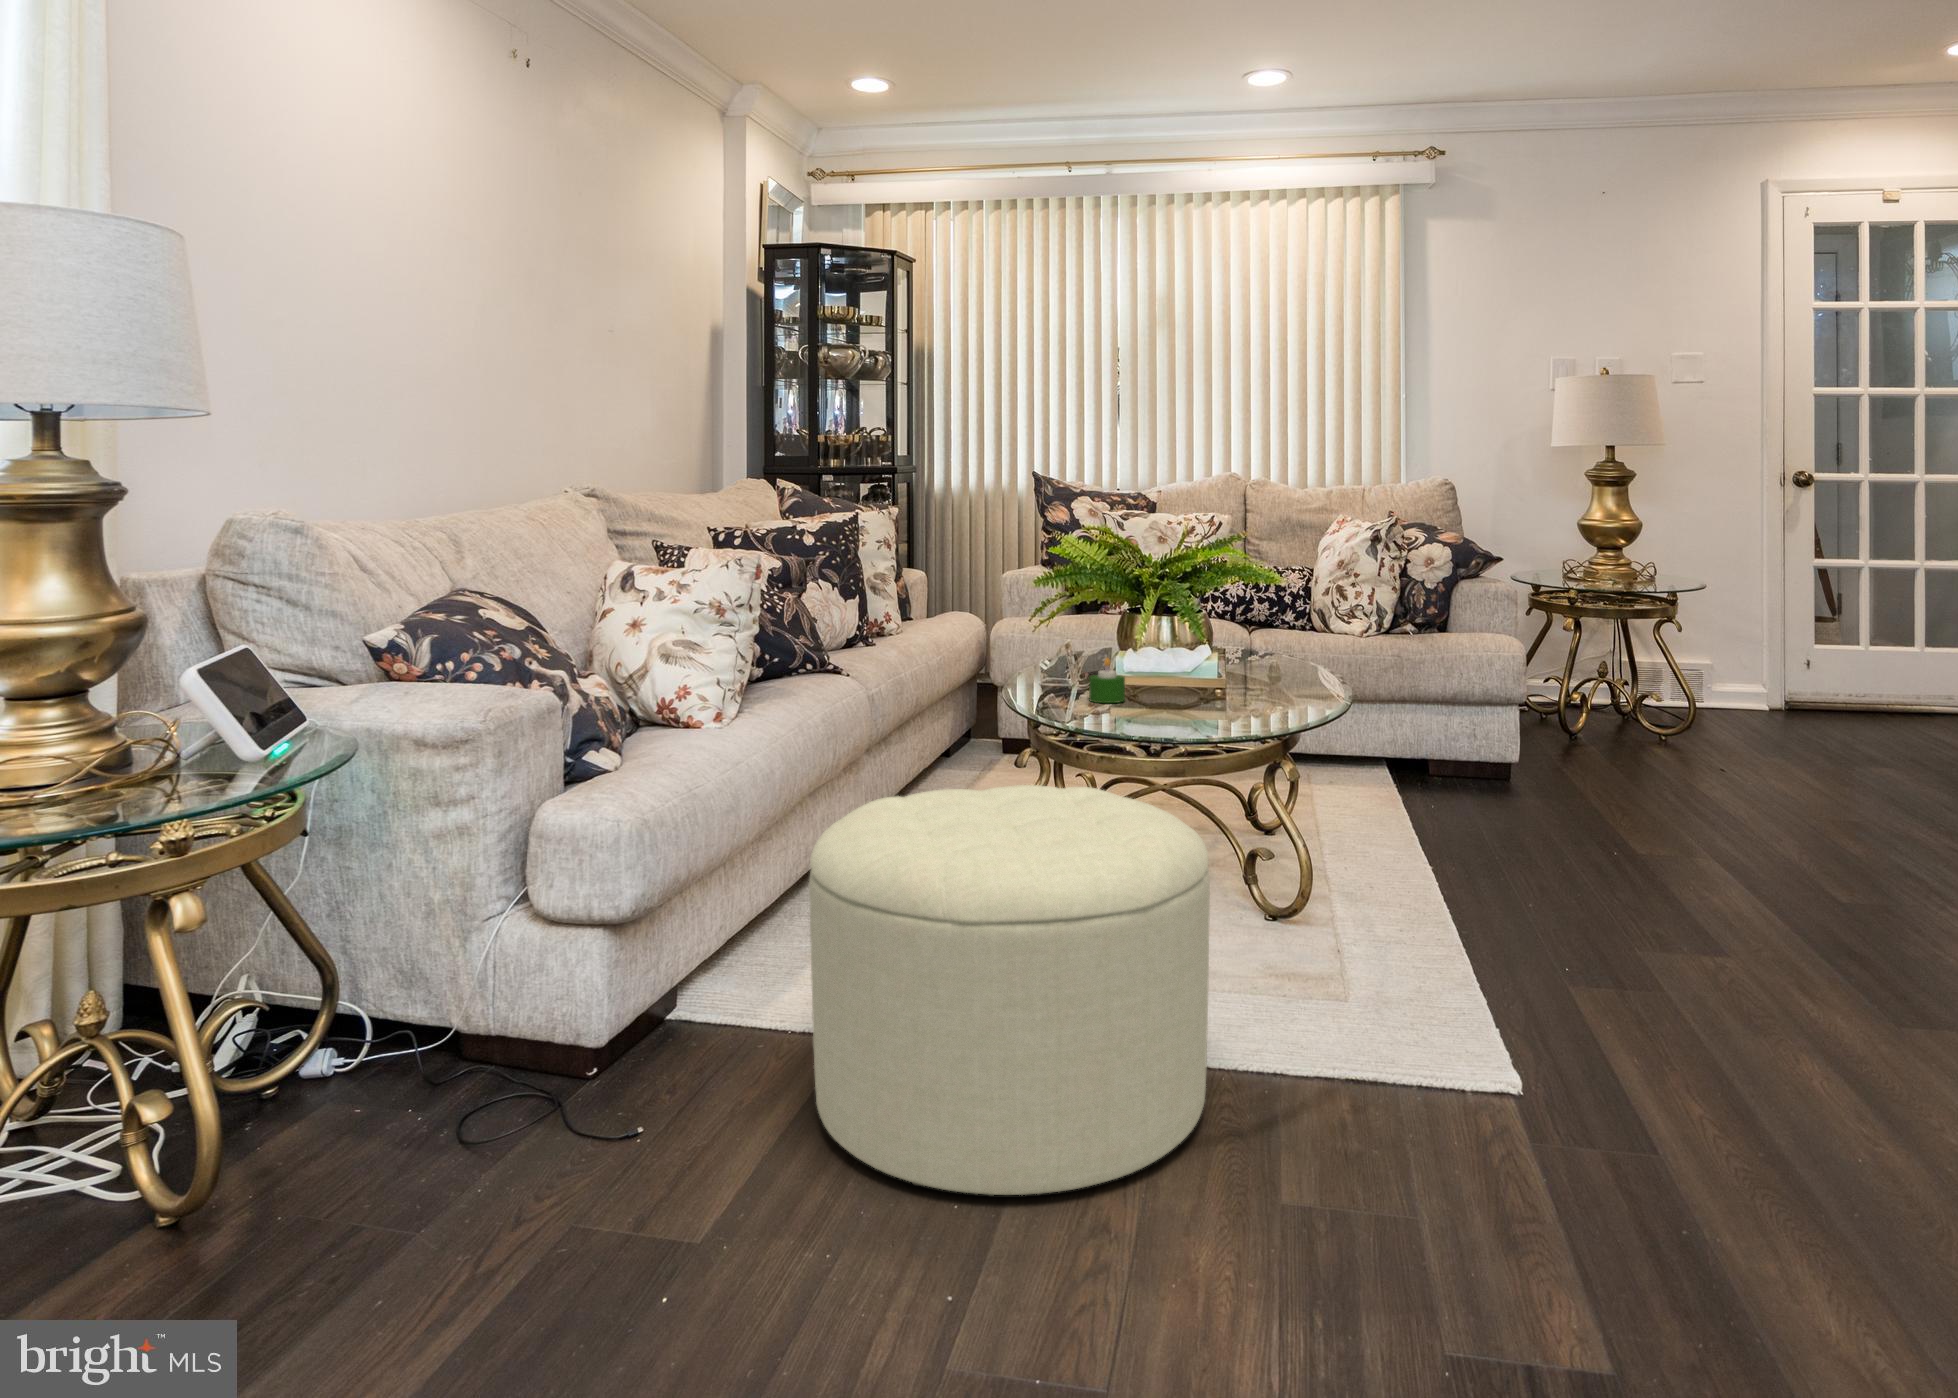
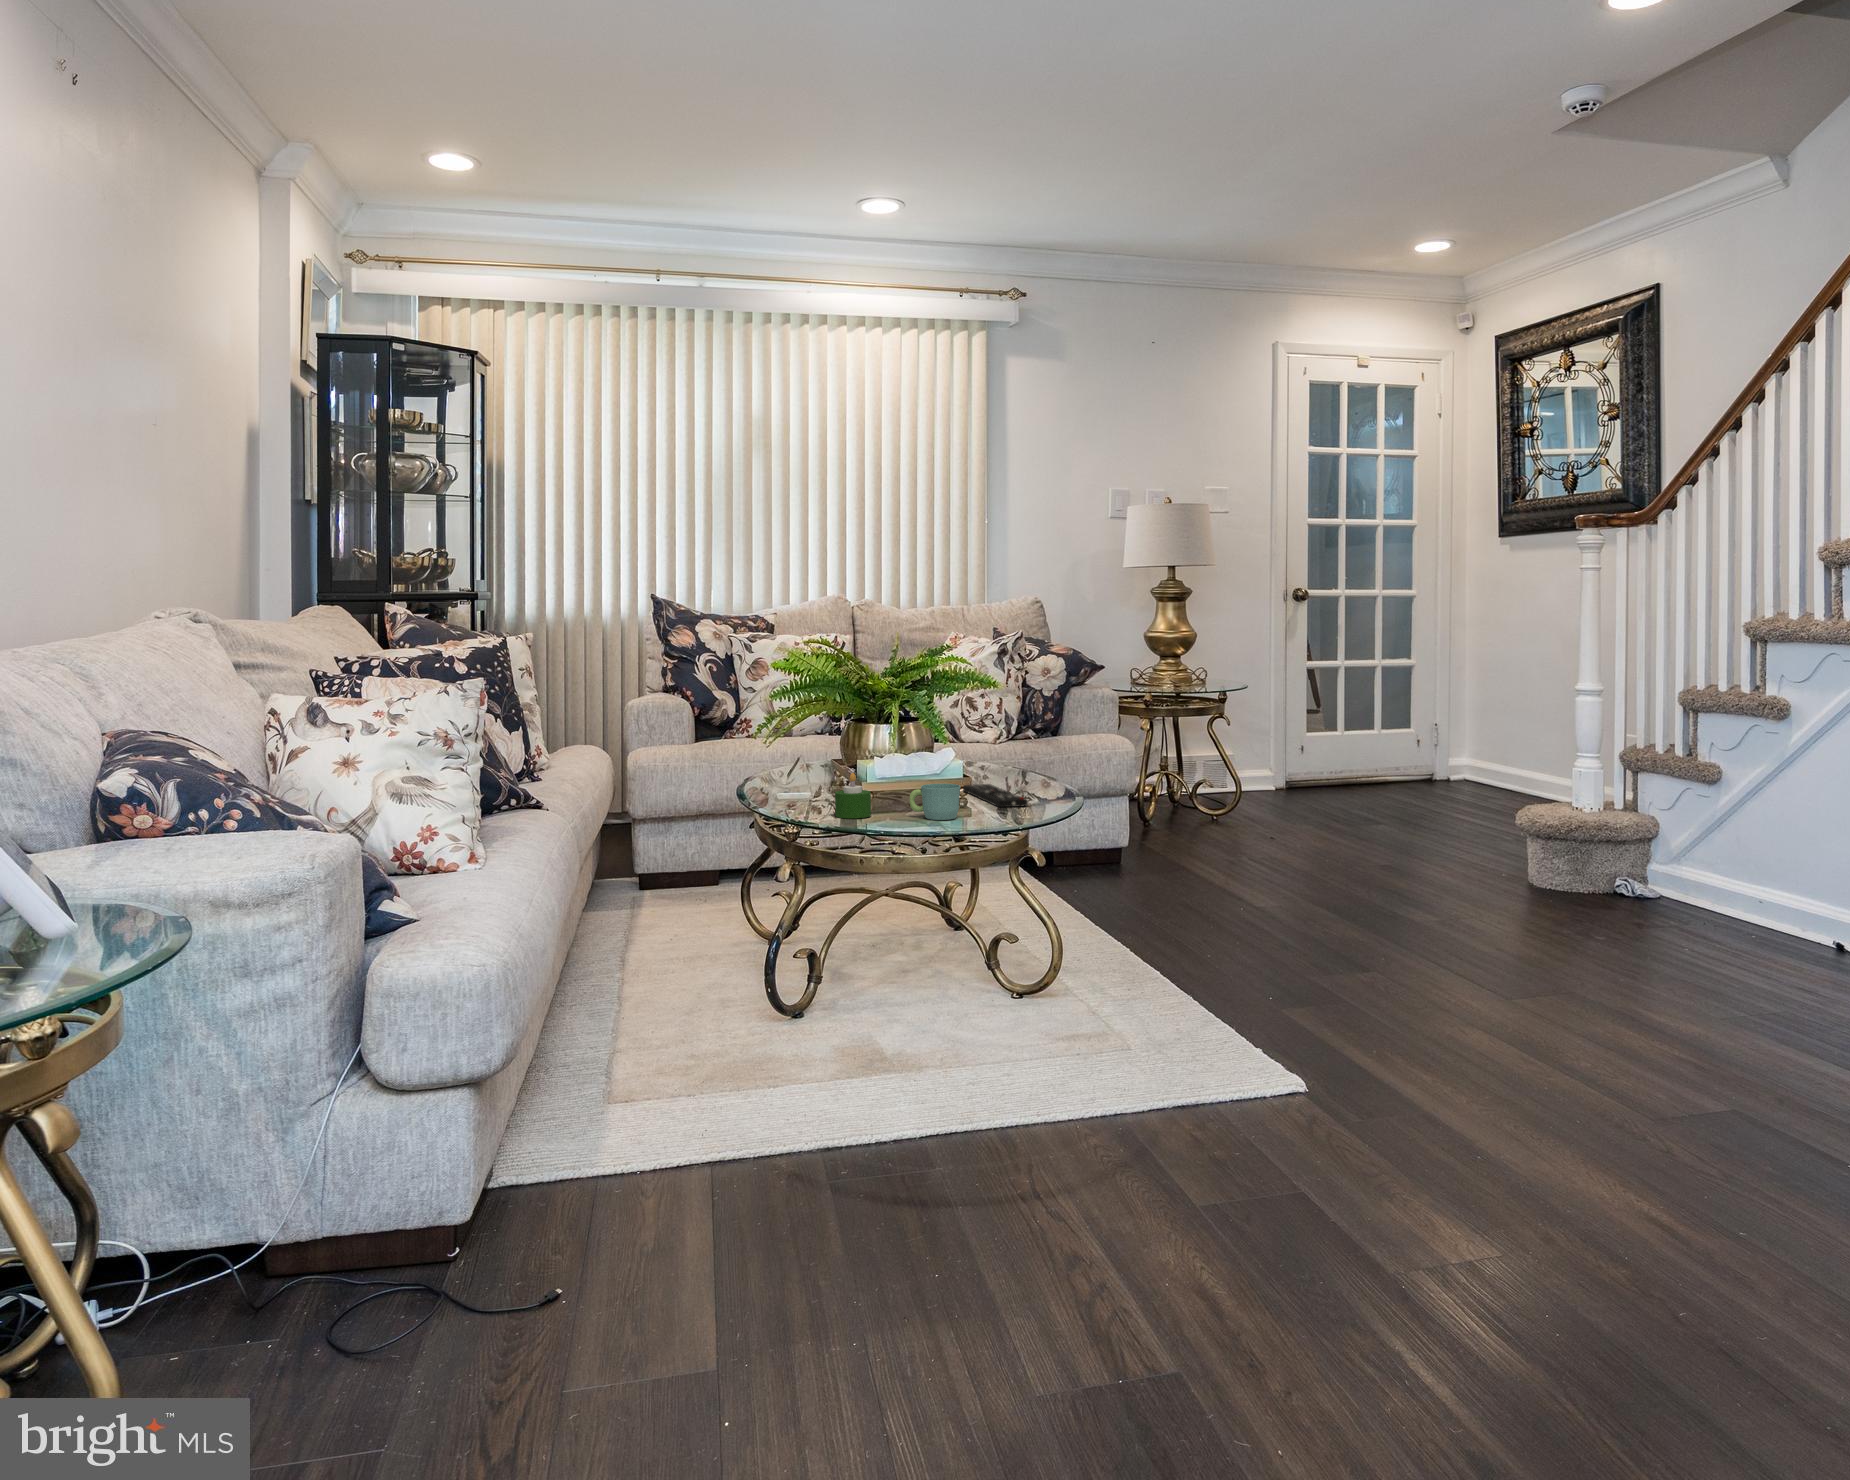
mug: none [1163,673,1214,710] -> present [910,783,960,820]
remote control: none [1259,676,1305,702] -> present [963,784,1028,807]
ottoman: present [809,785,1210,1195] -> none [723,896,1116,1309]

